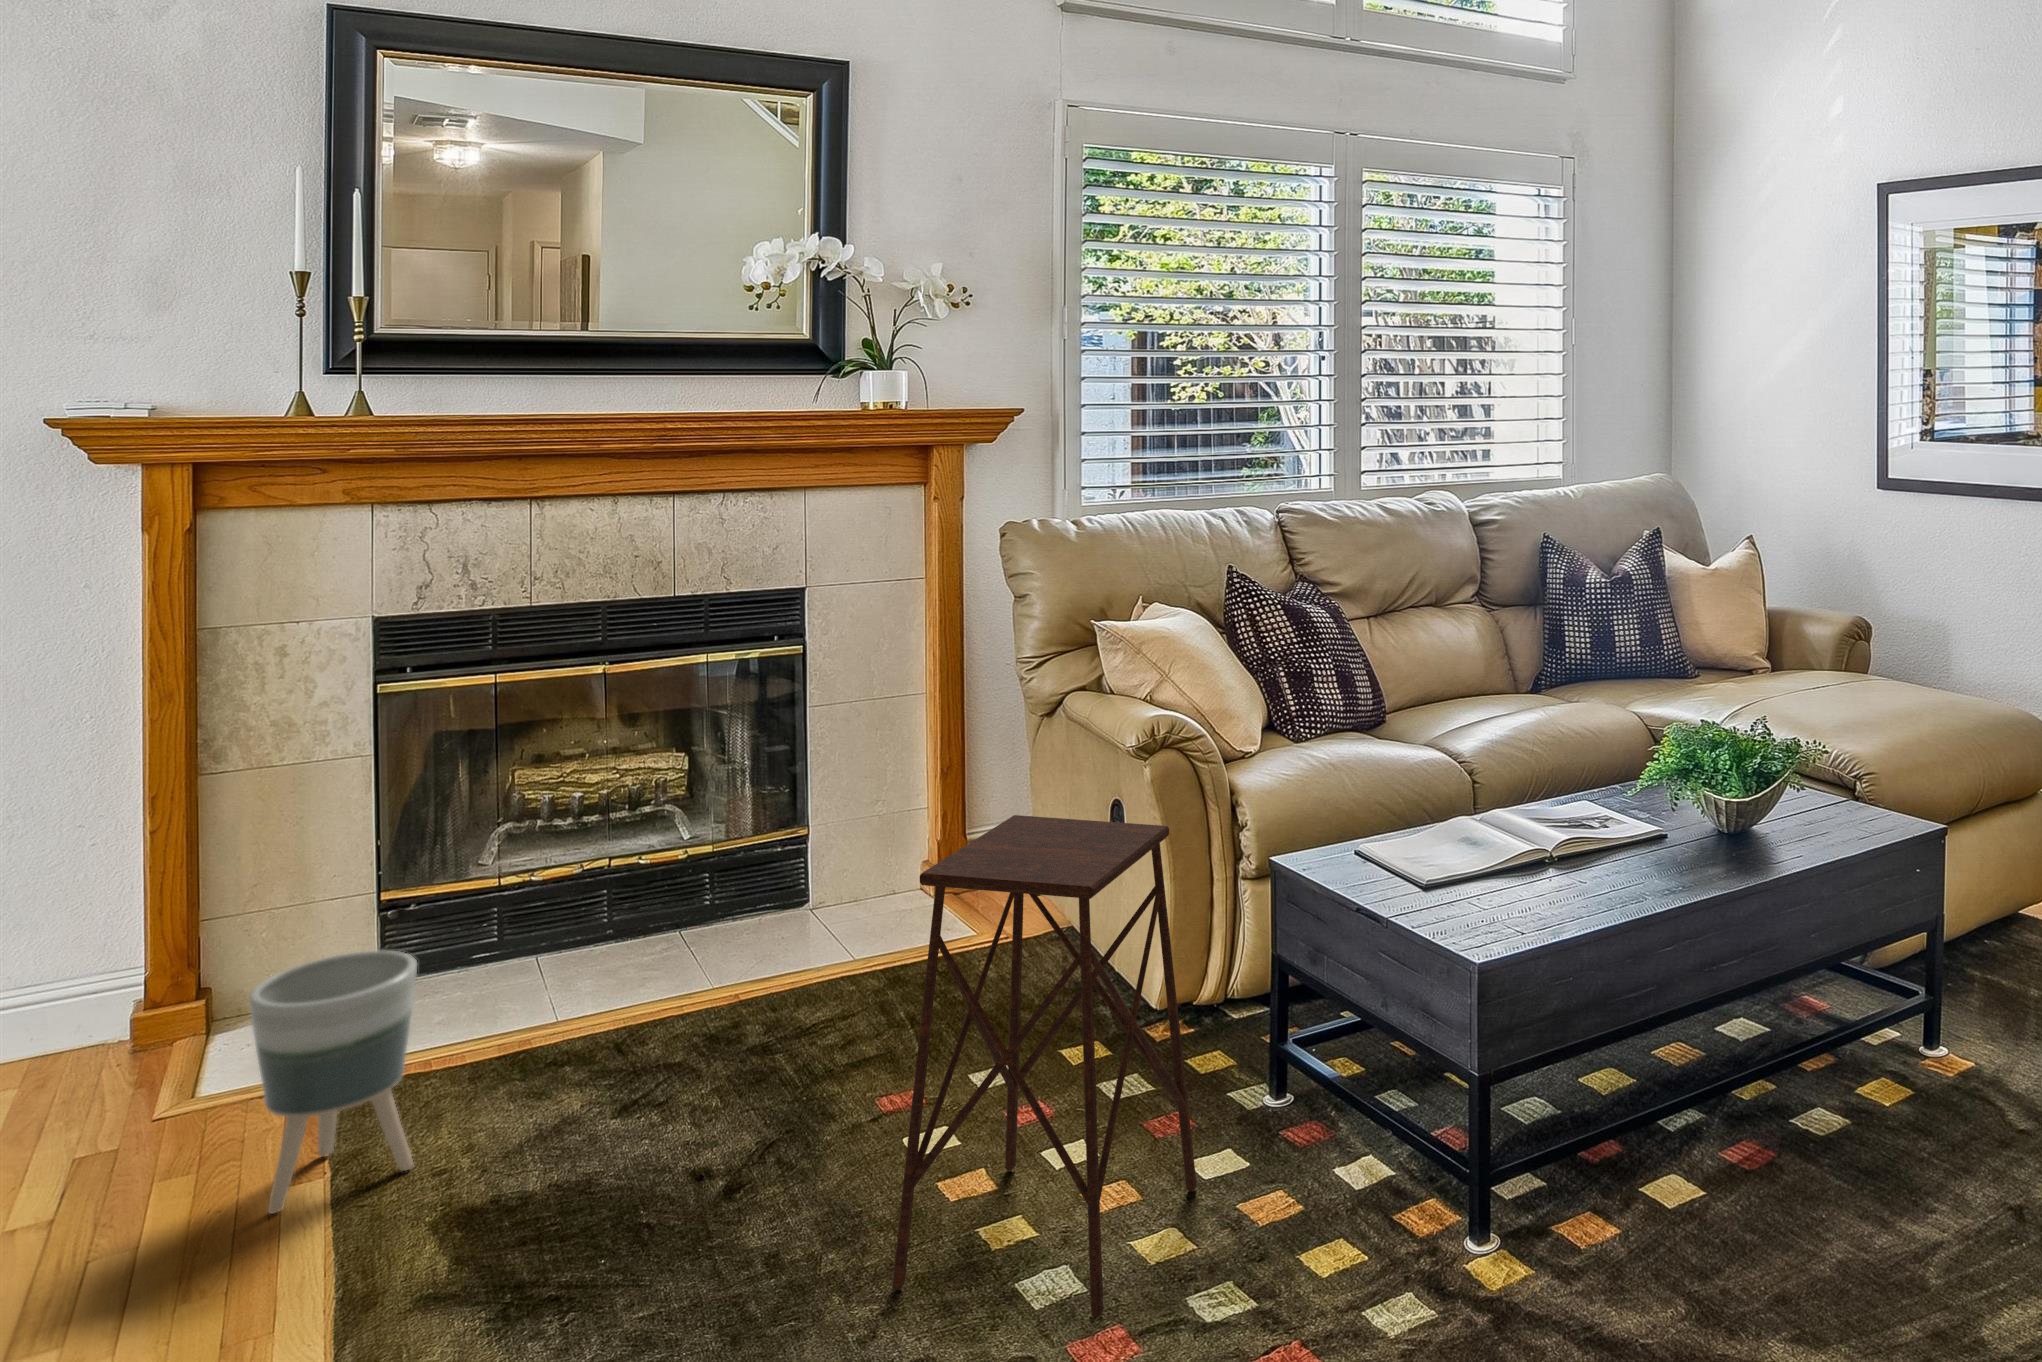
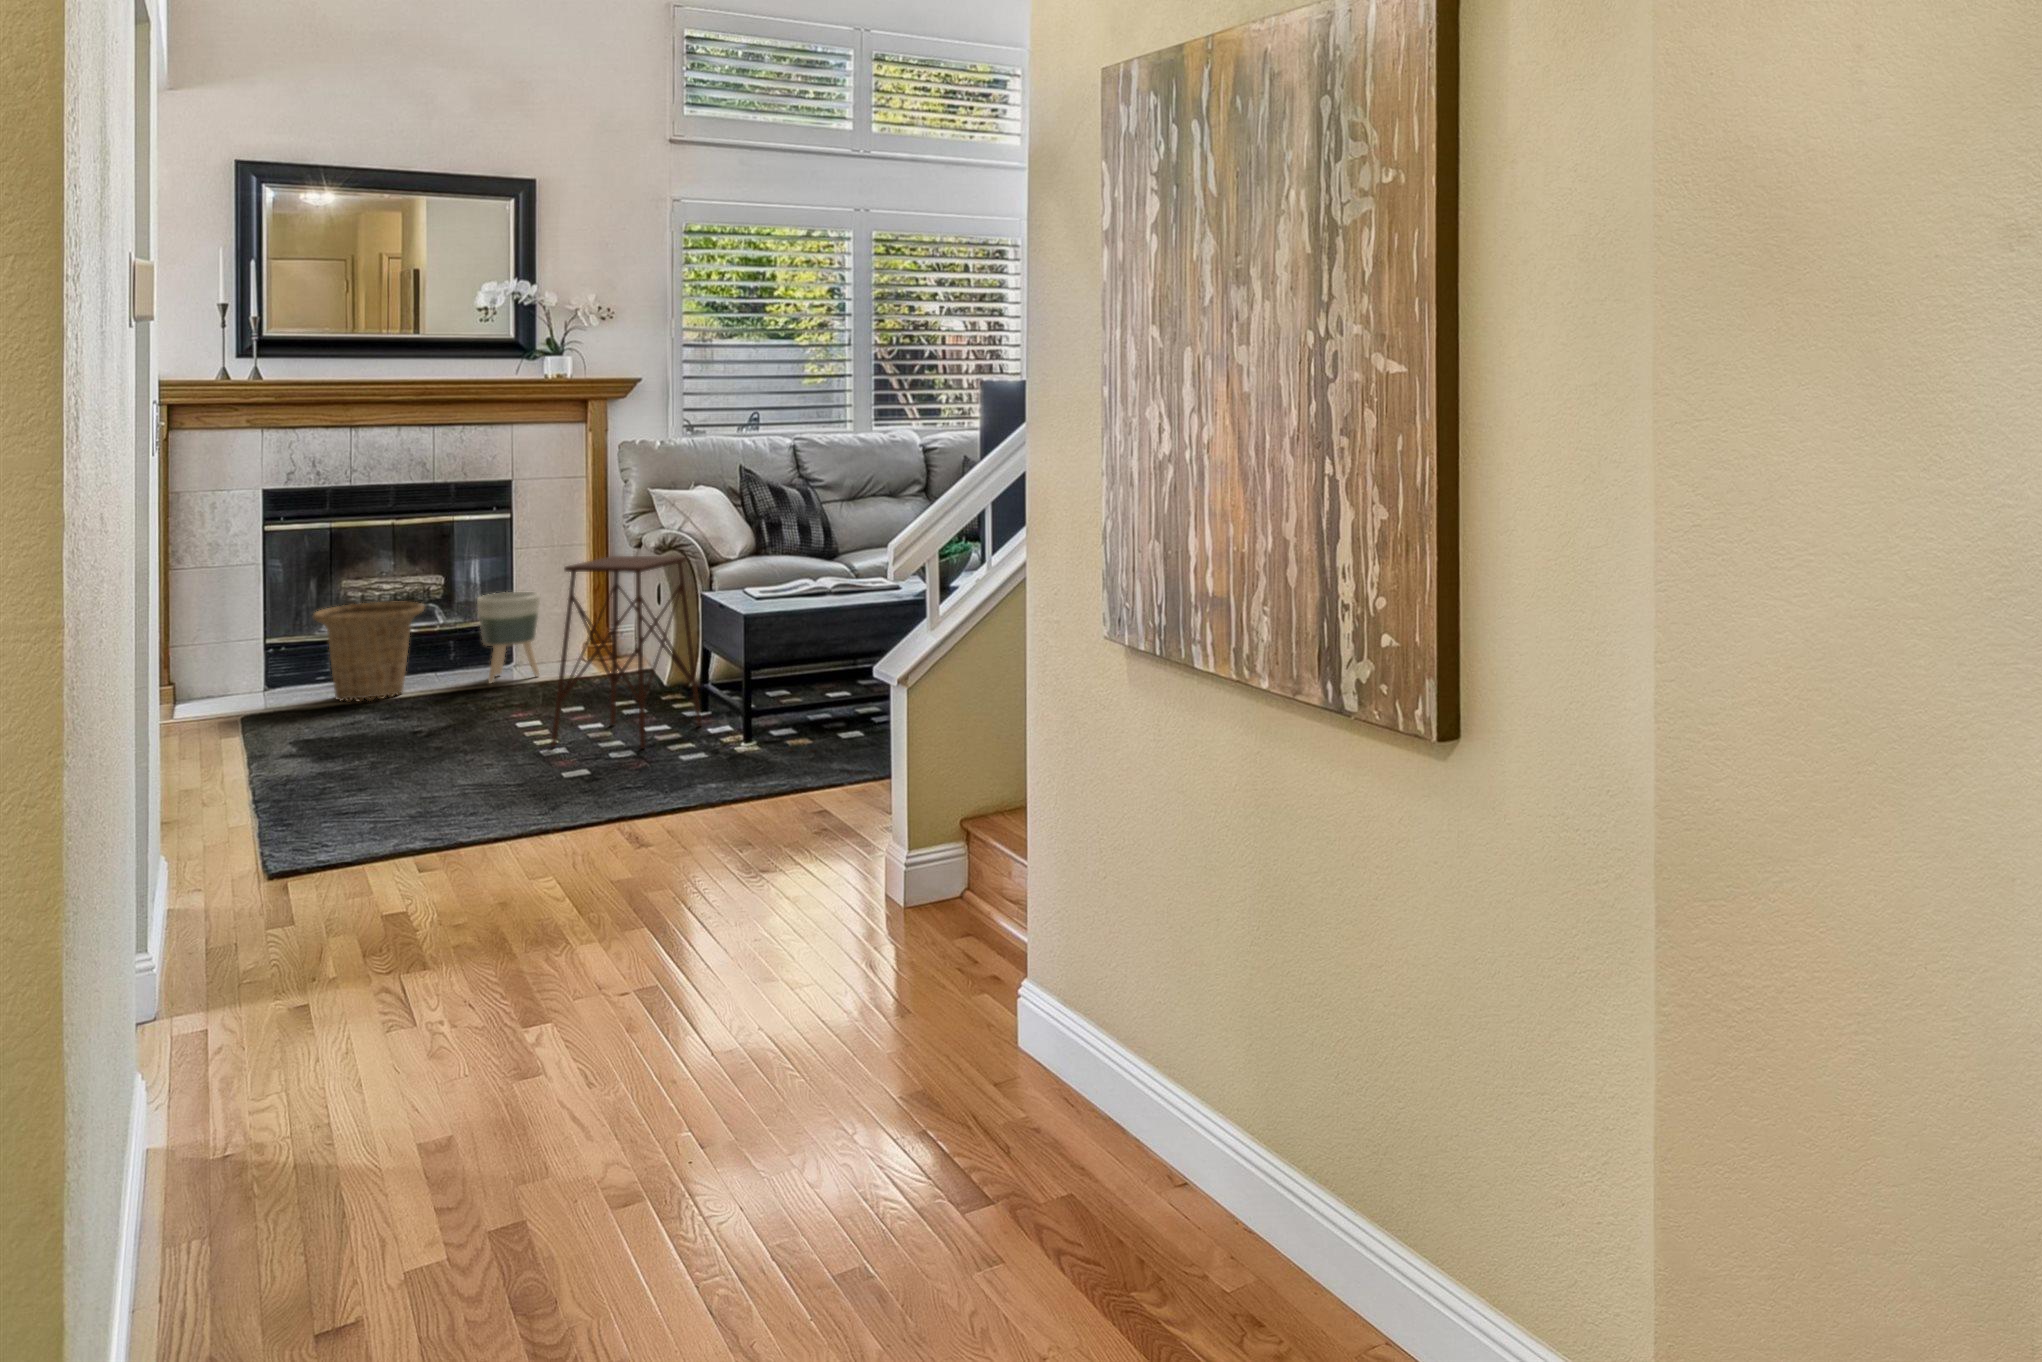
basket: none [452,816,655,1027] -> present [313,602,424,701]
planter: present [249,950,417,1214] -> present [477,592,540,683]

